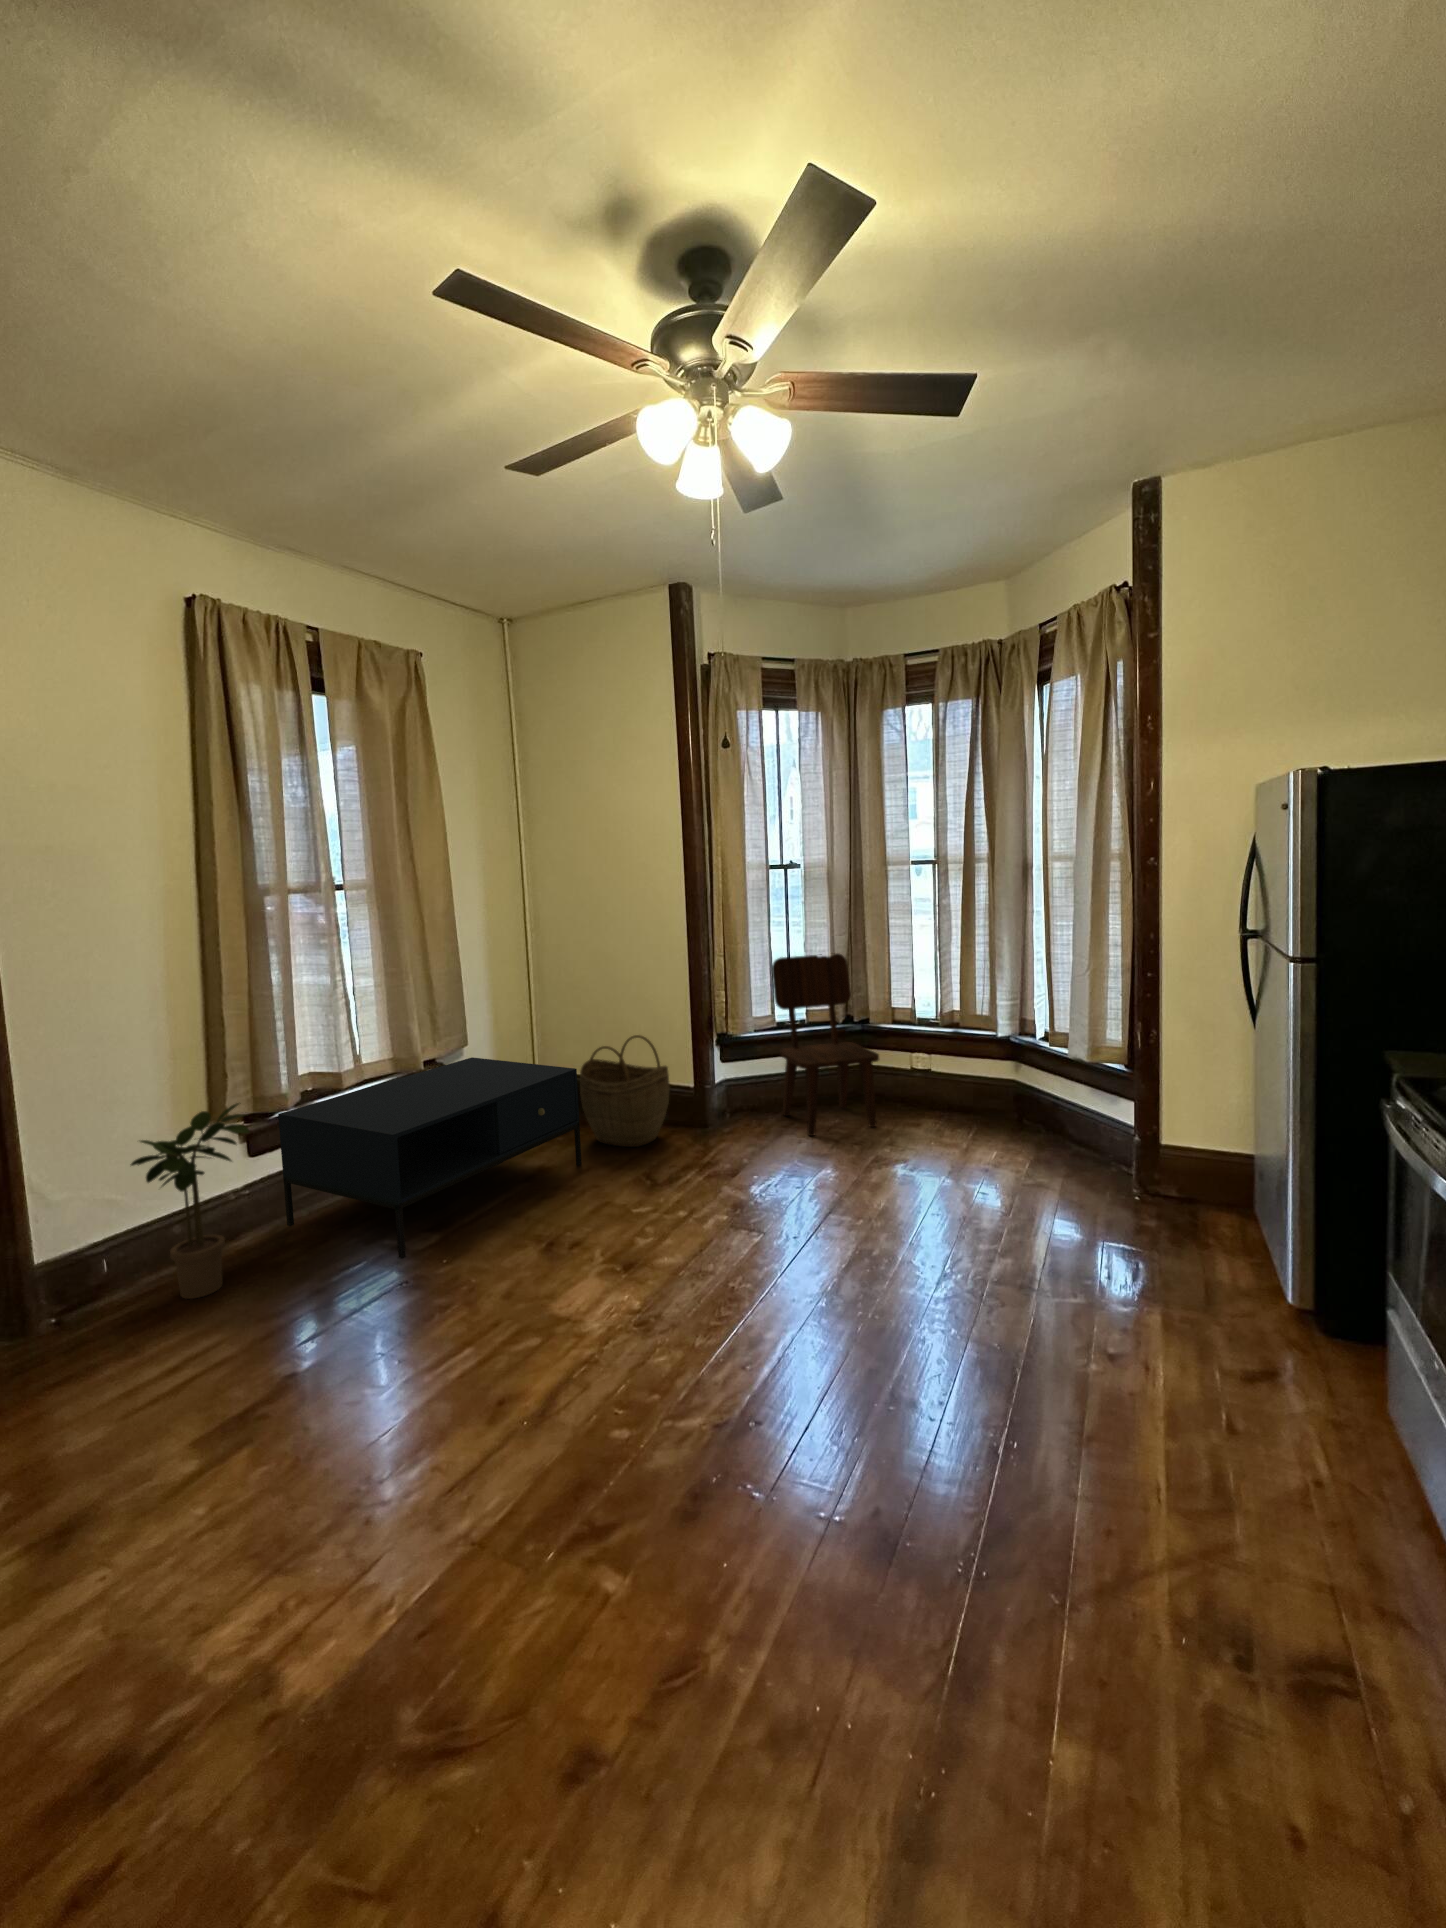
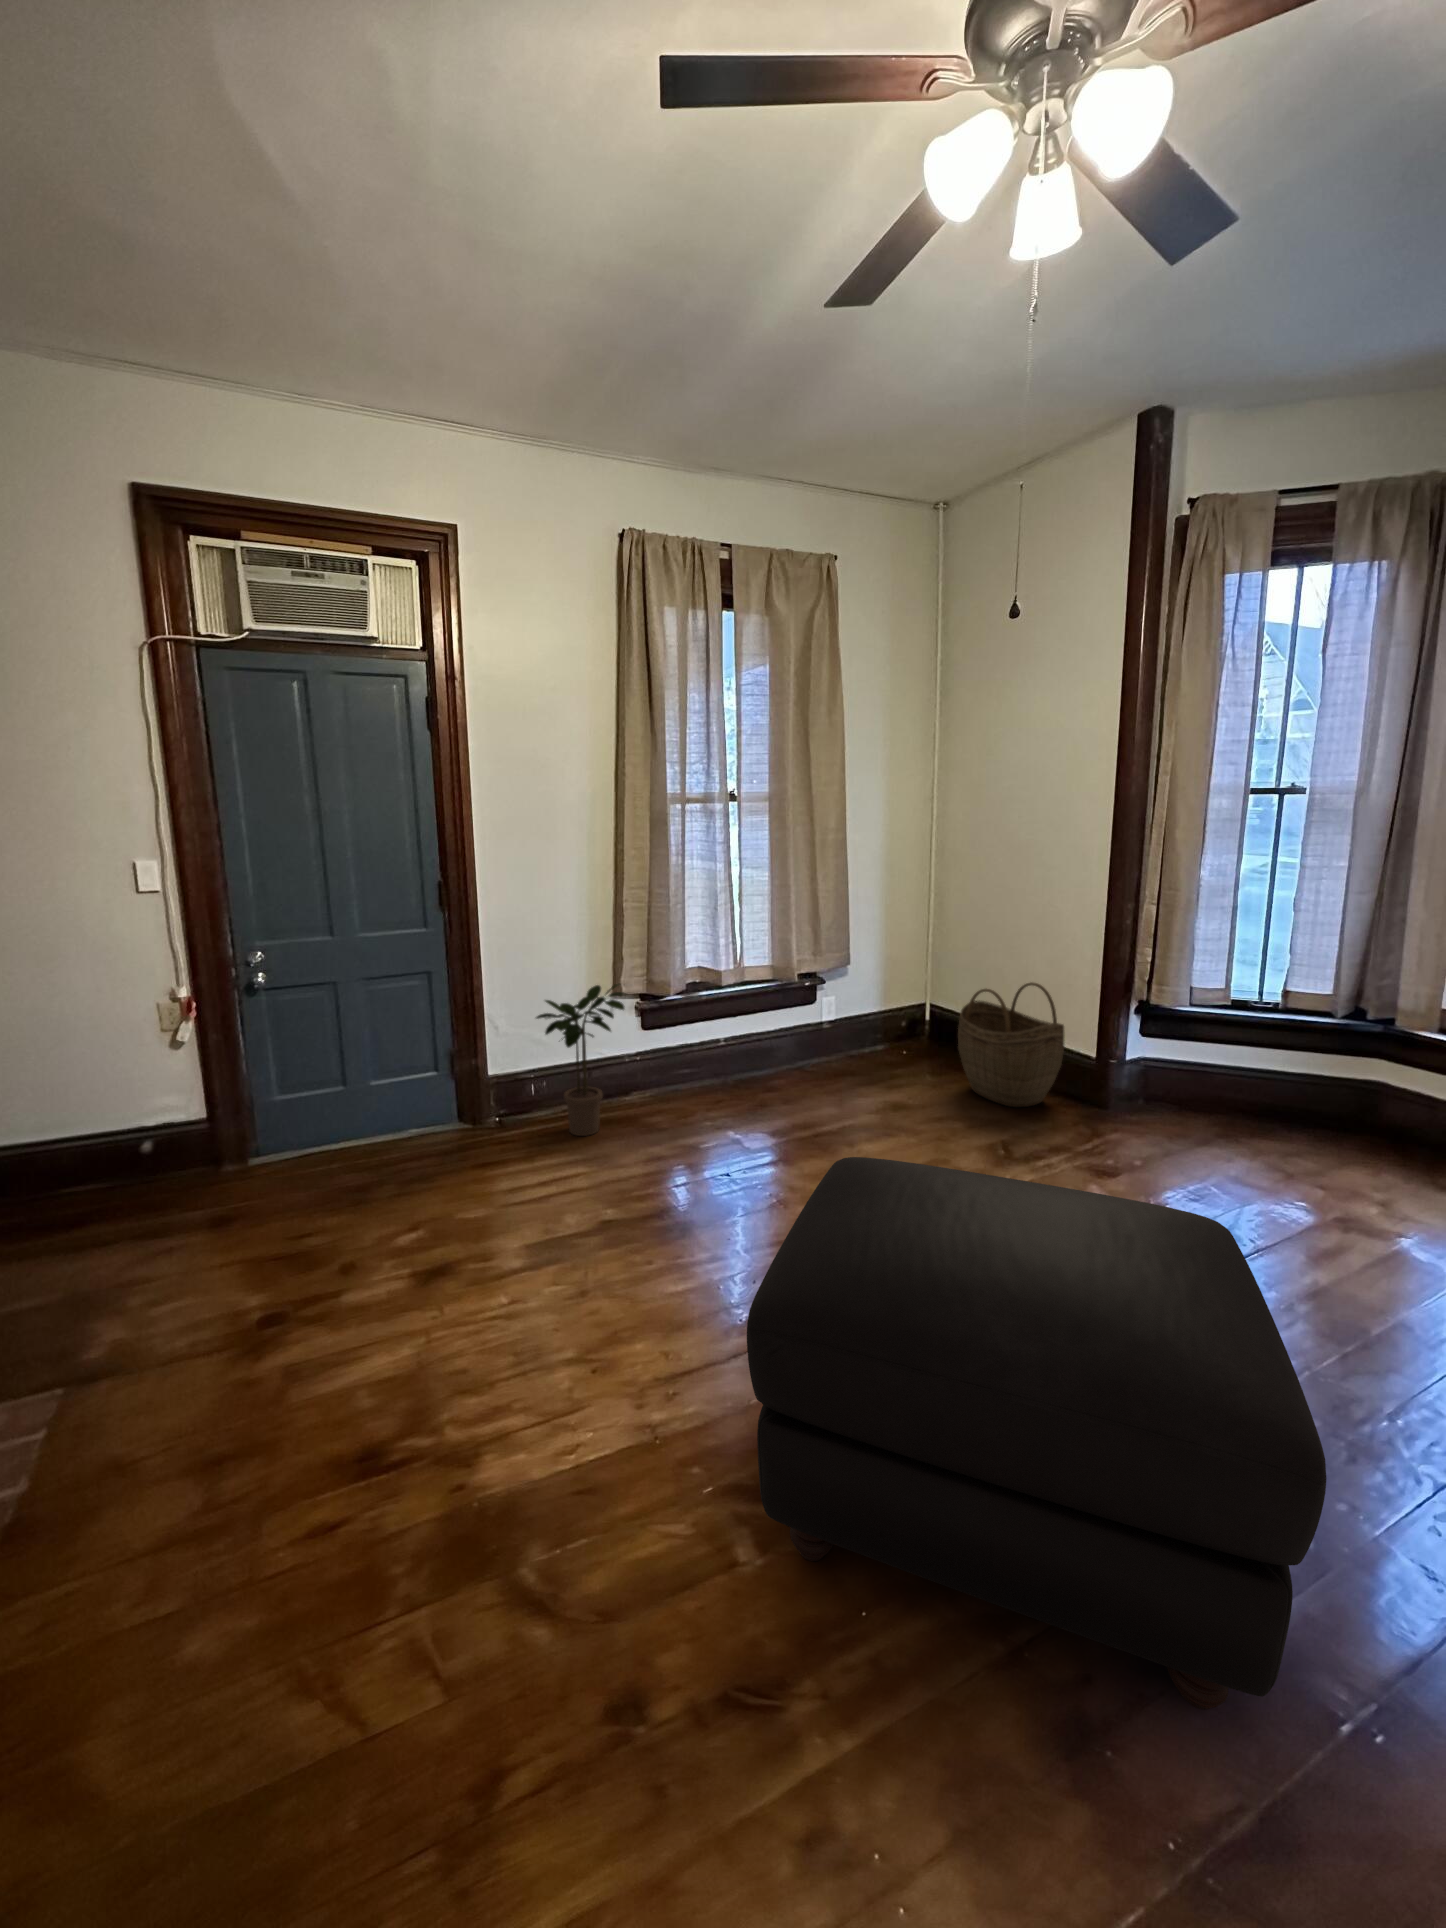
dining chair: present [772,953,879,1136] -> none [1225,913,1396,1168]
coffee table: present [278,1057,582,1258] -> none [664,977,946,1153]
ottoman: none [584,1163,973,1531] -> present [747,1157,1327,1710]

